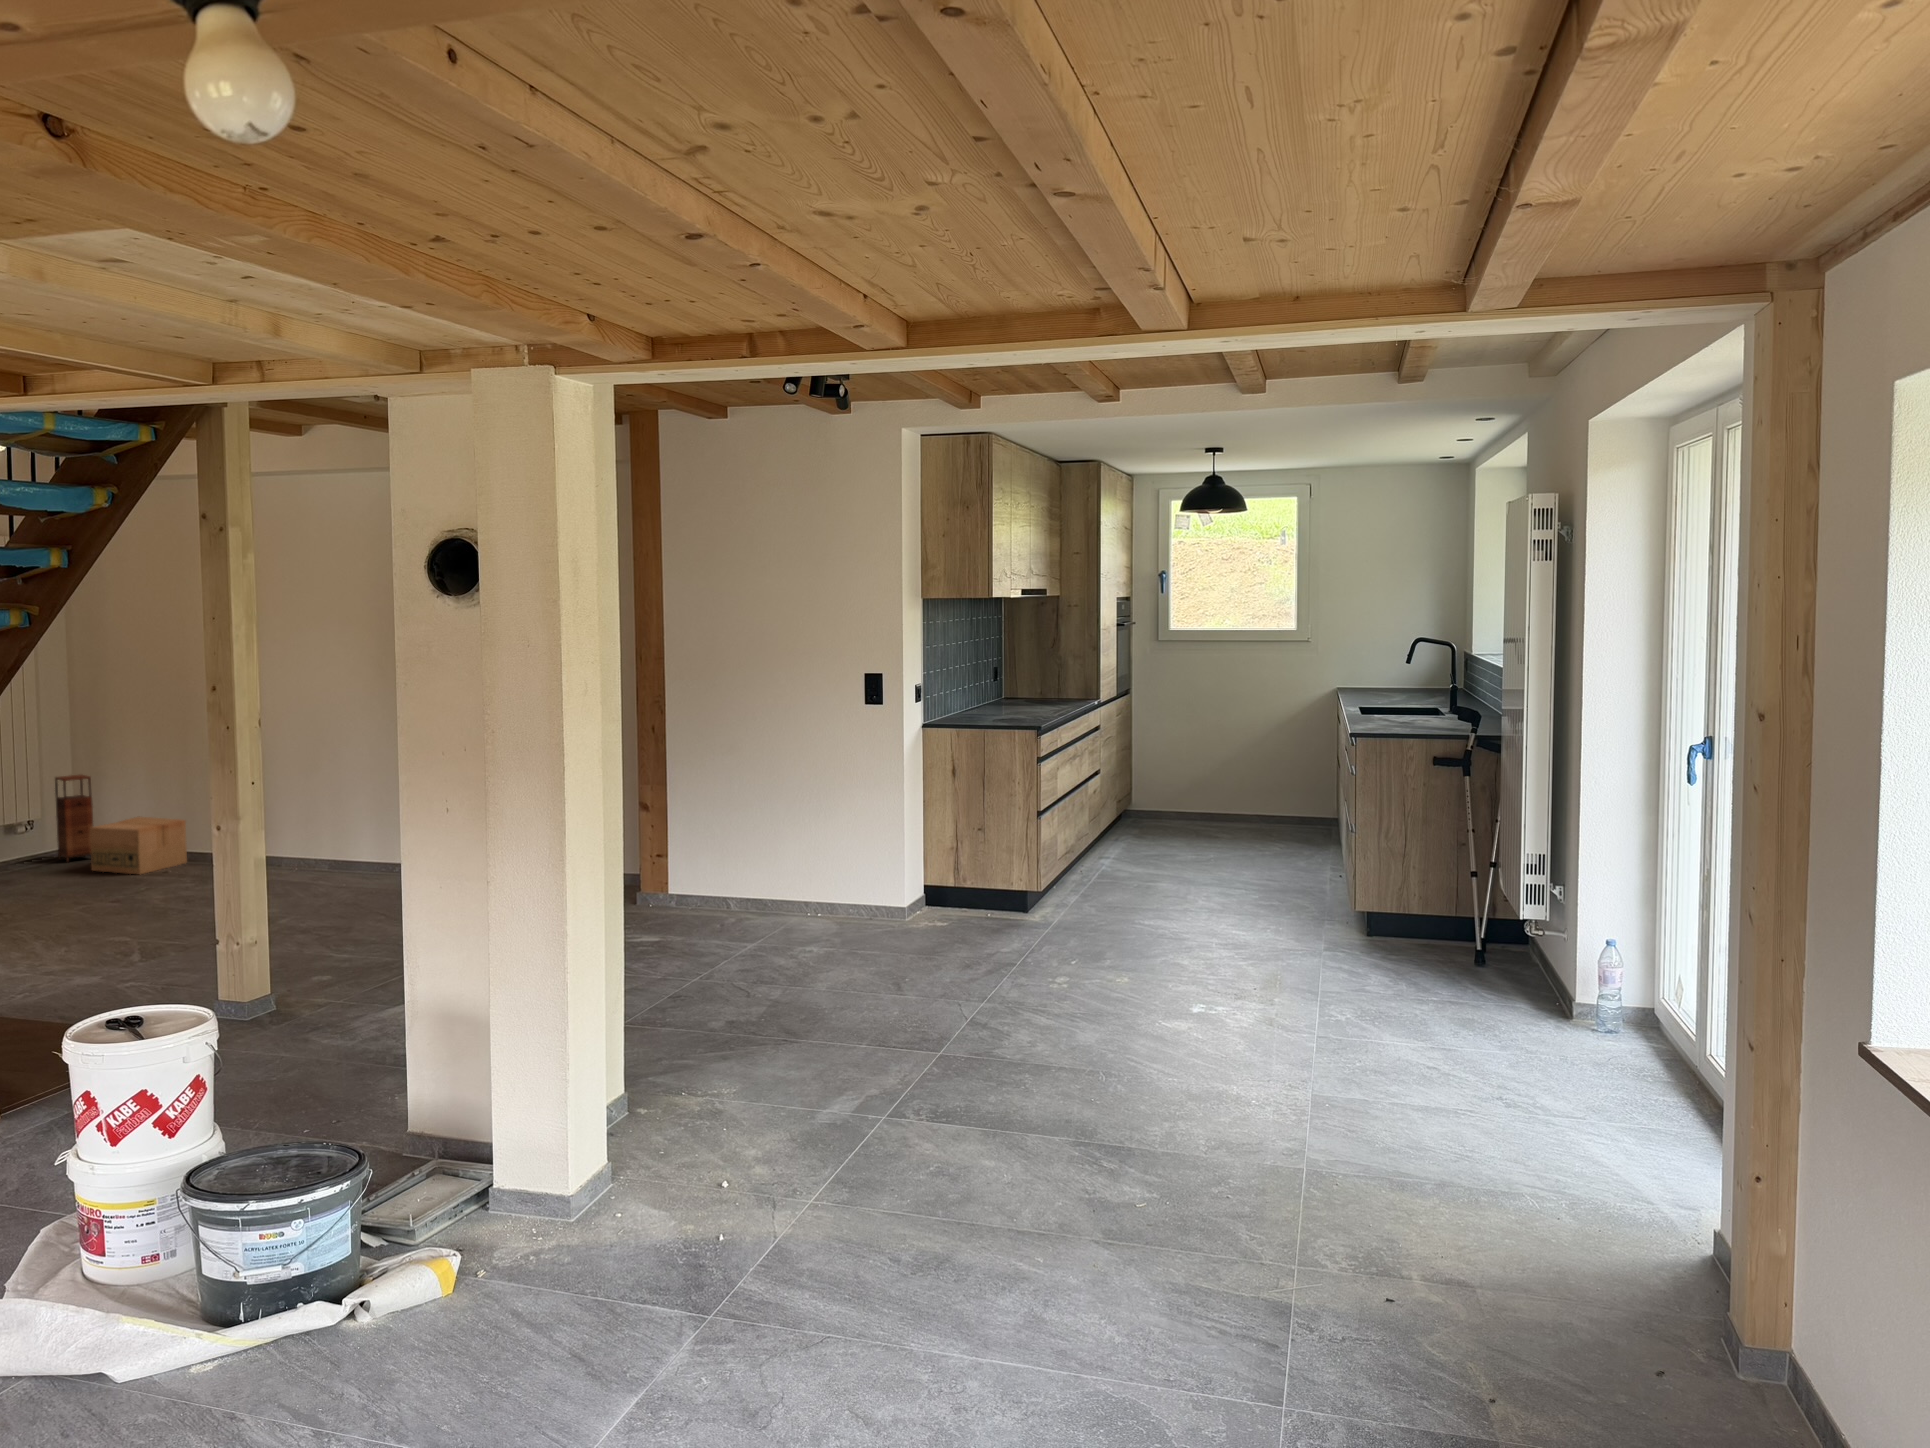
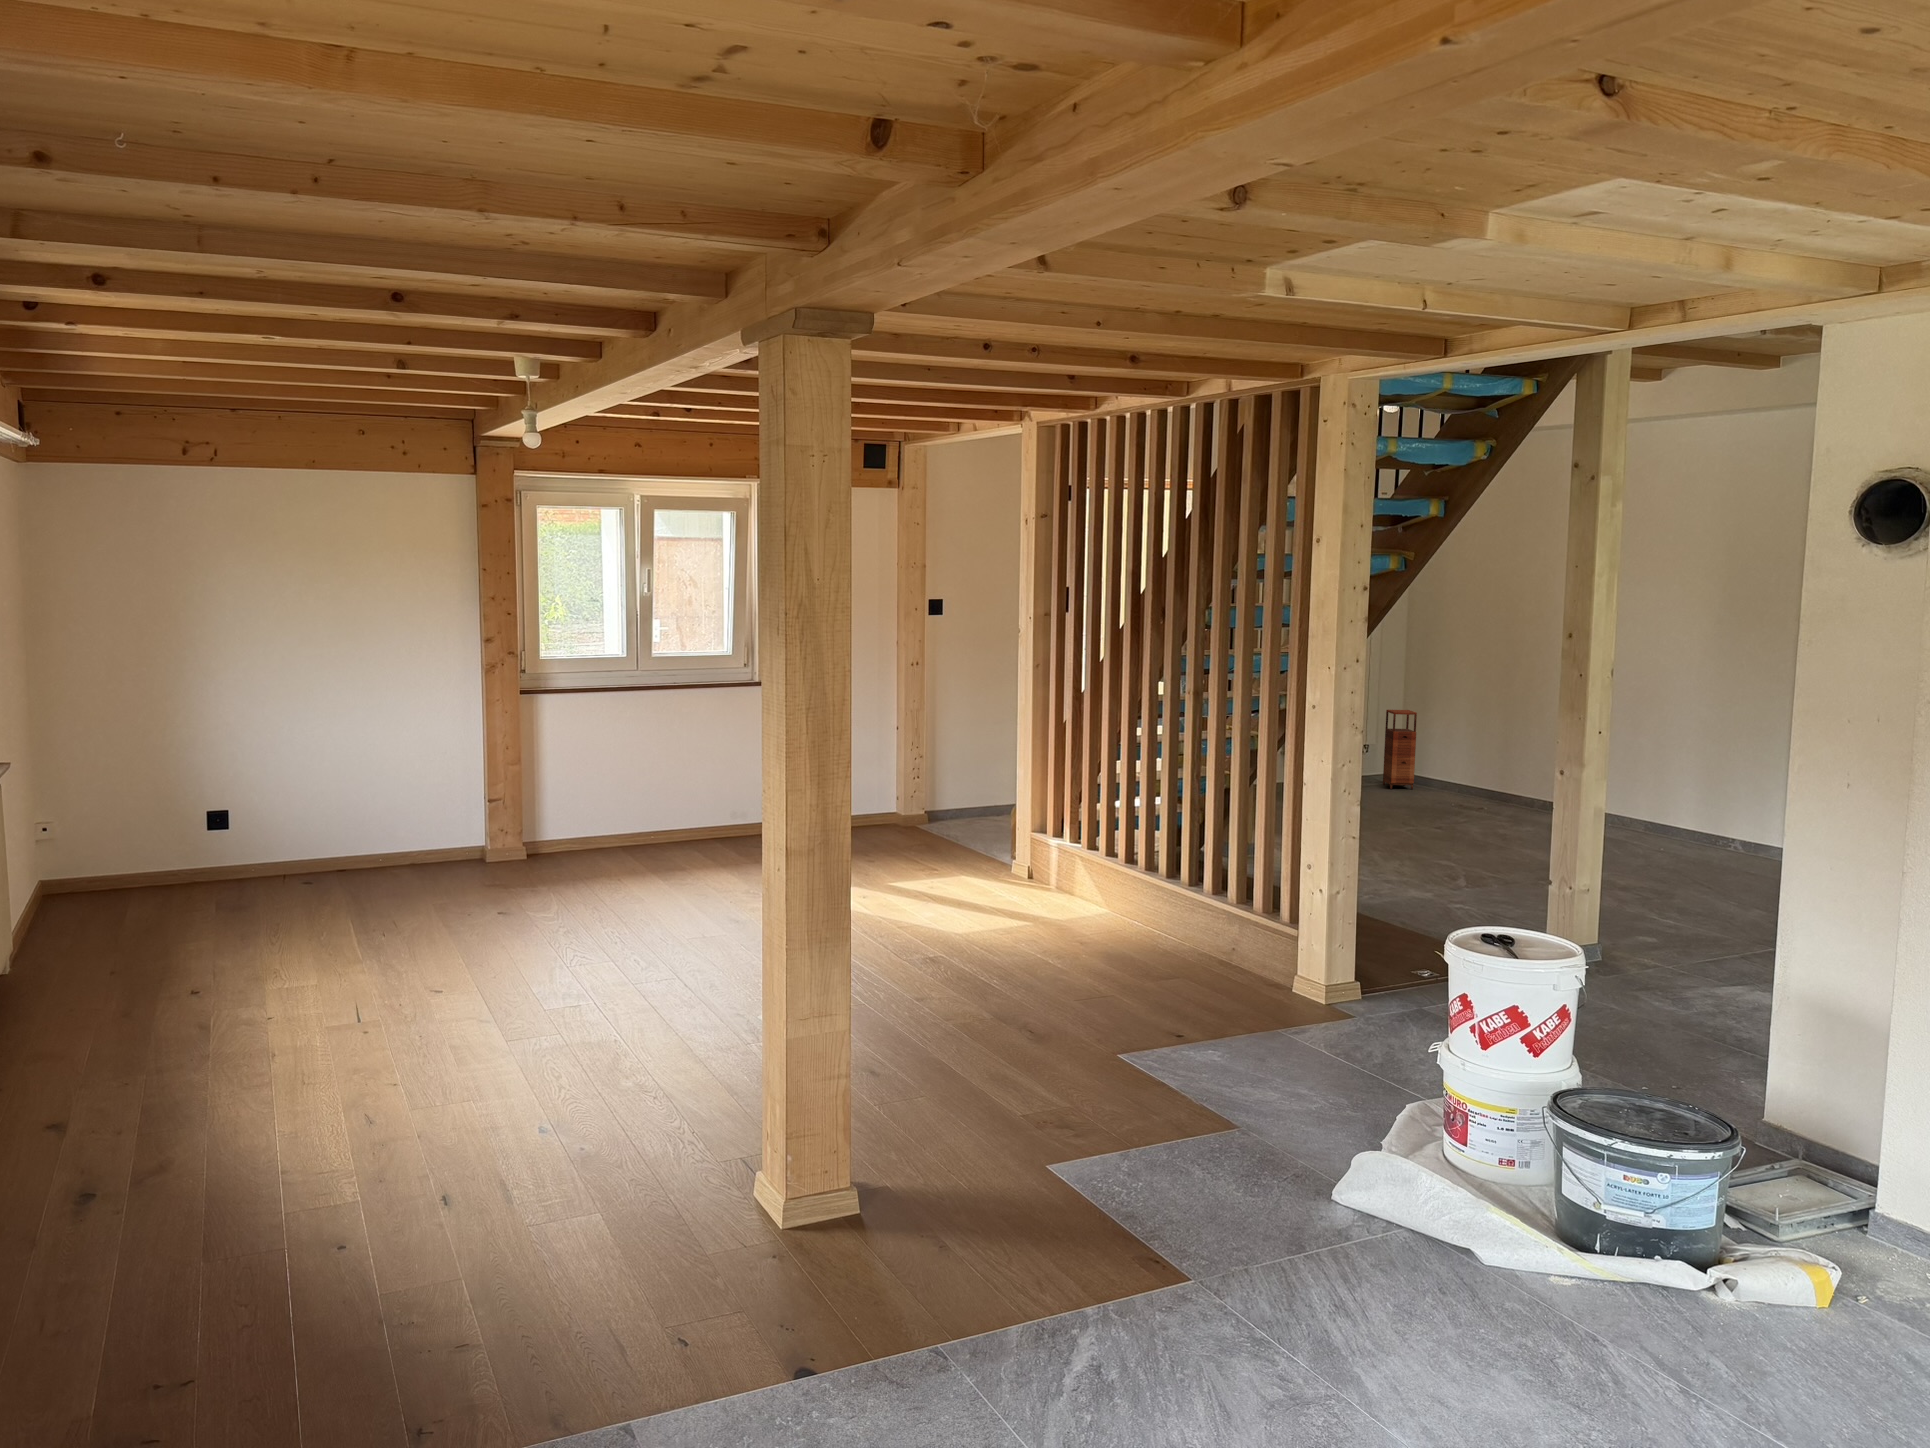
cardboard box: present [90,817,187,875] -> none [1412,755,1499,810]

